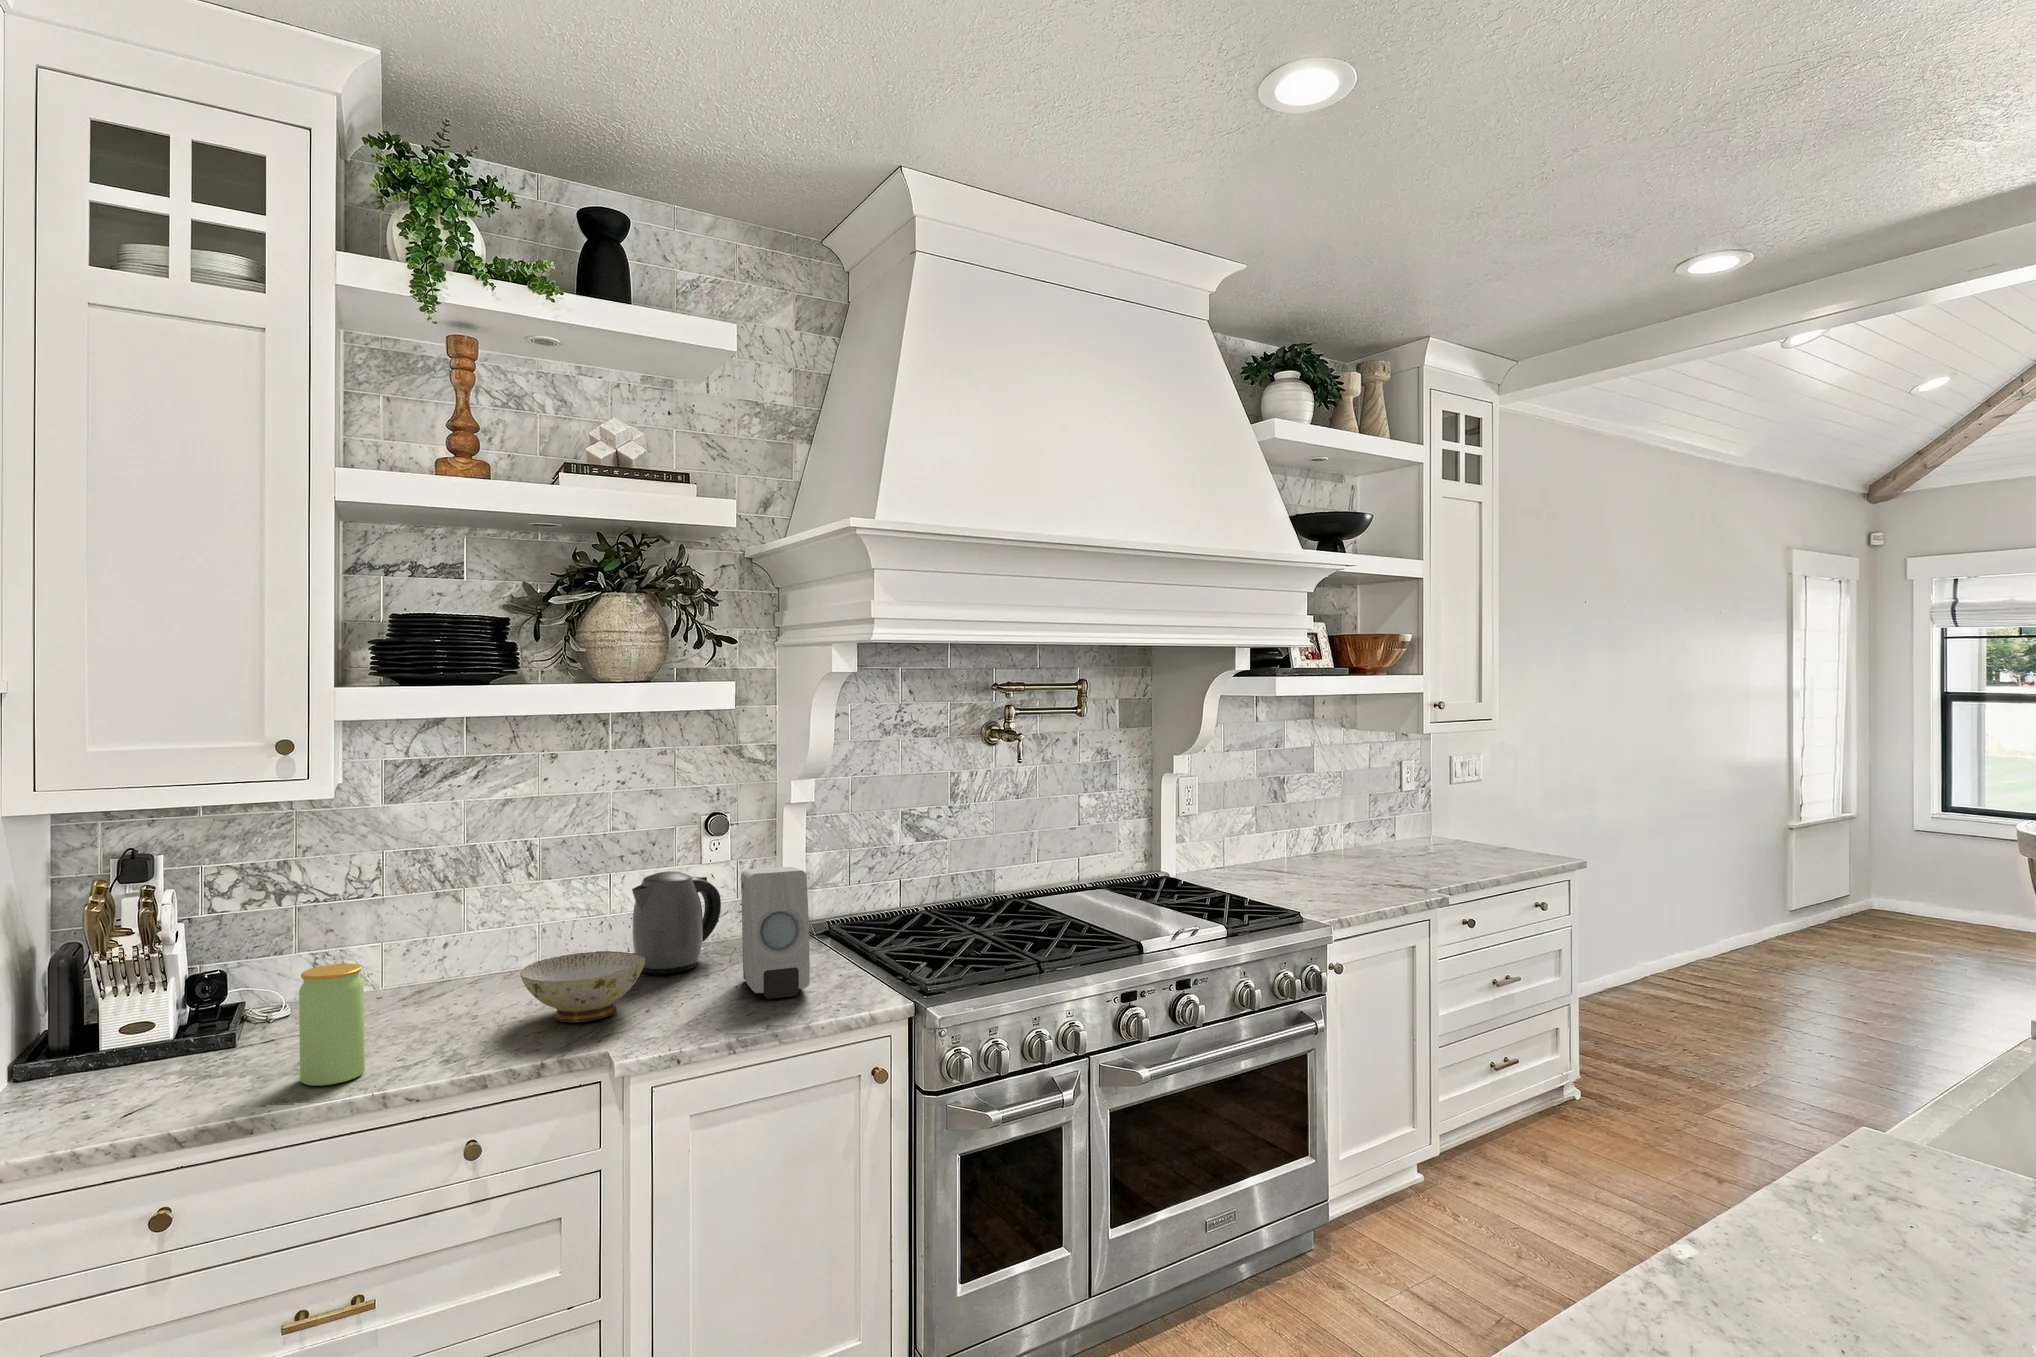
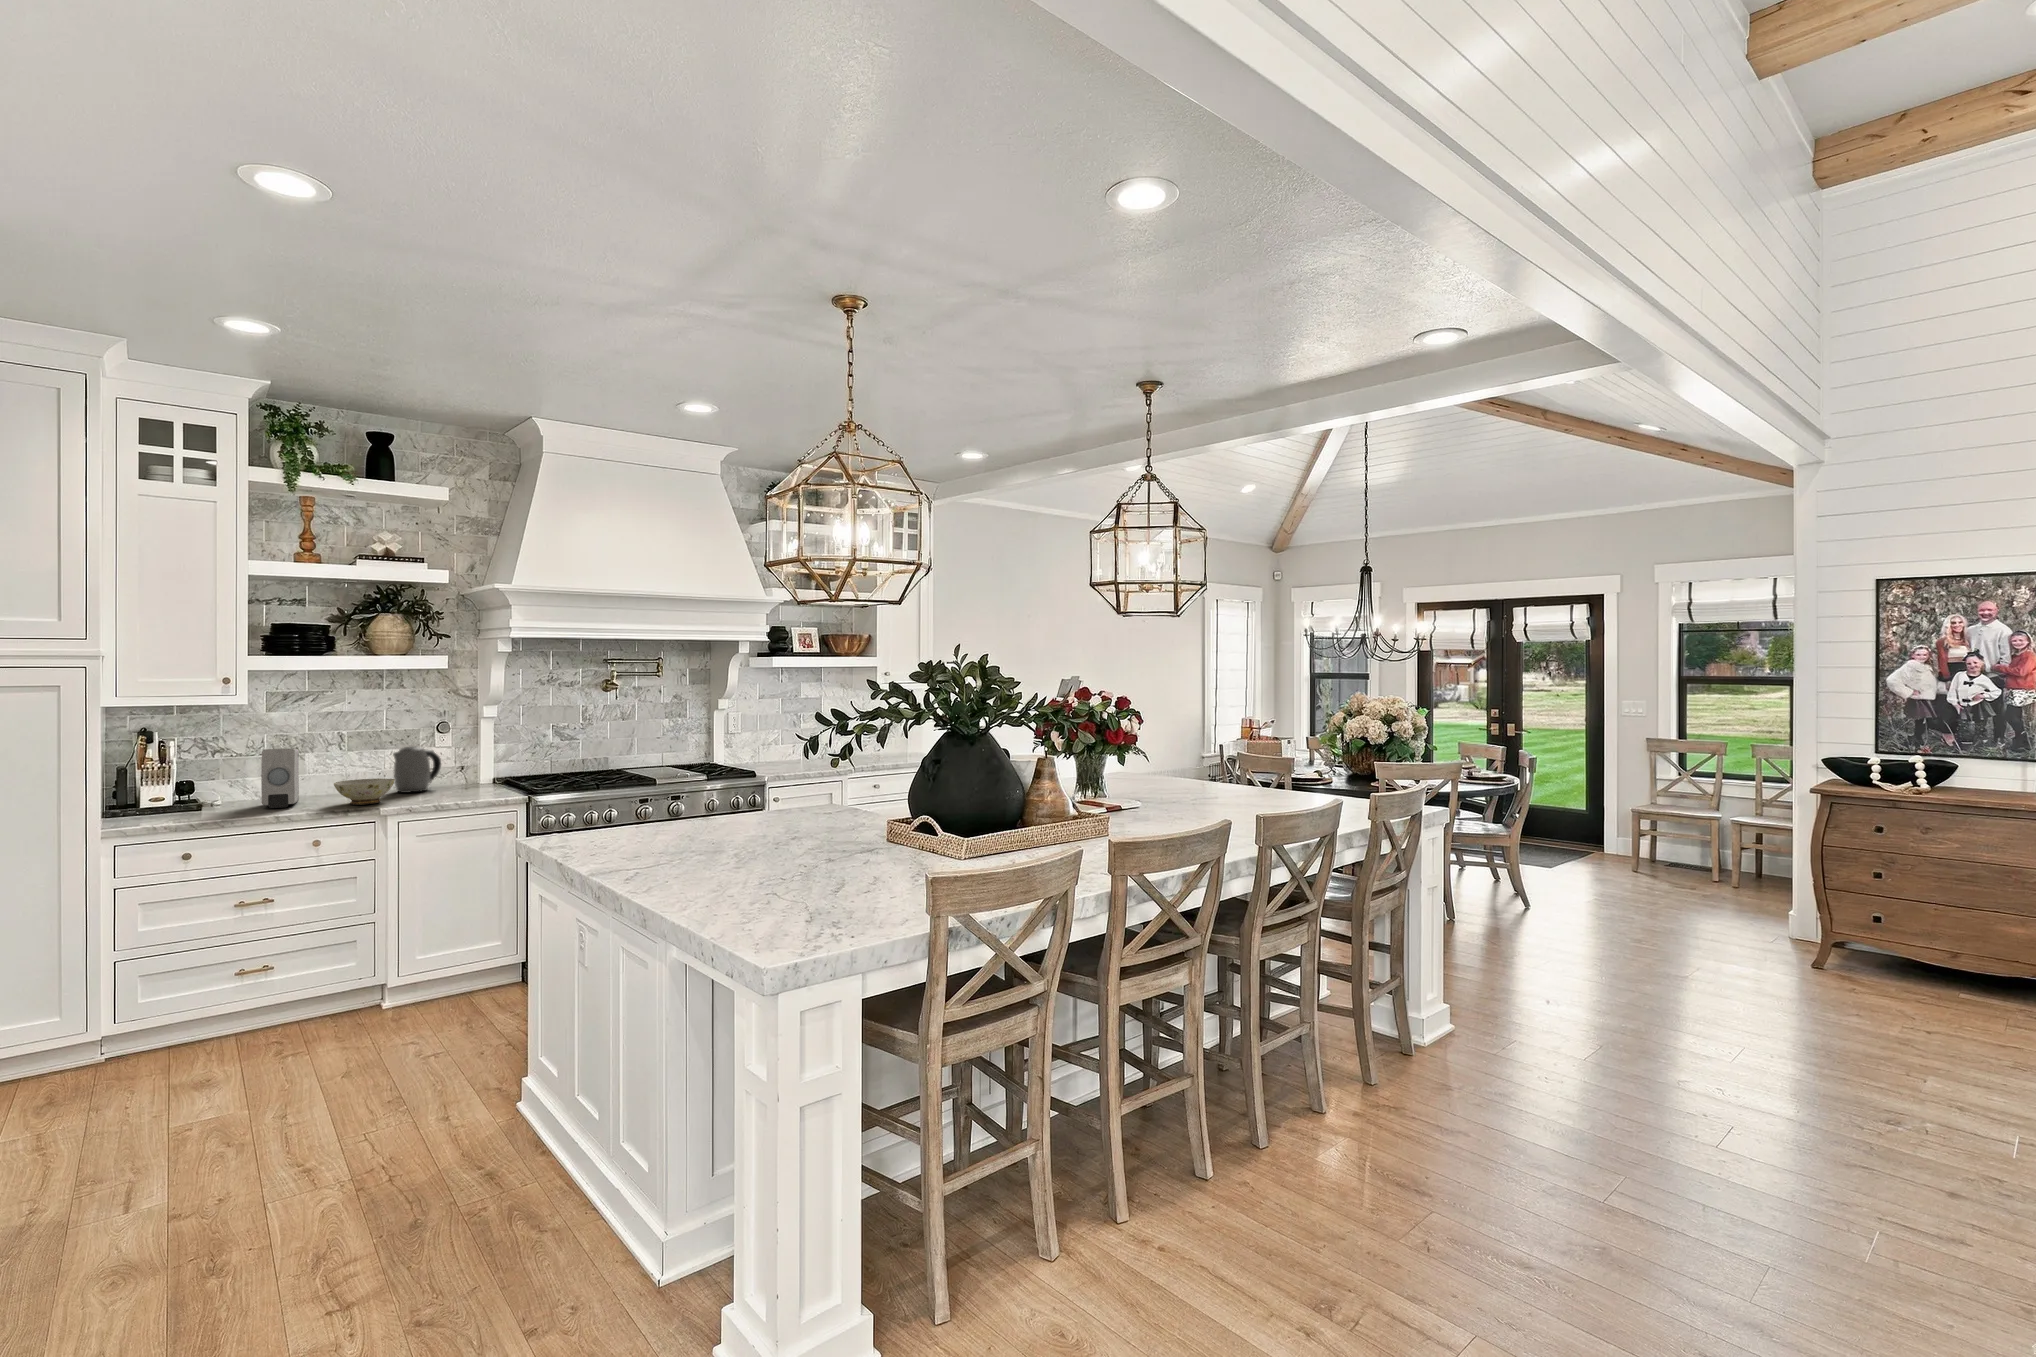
soap dispenser: present [741,867,810,999] -> present [261,748,299,808]
jar: present [299,964,365,1086] -> none [233,773,261,819]

